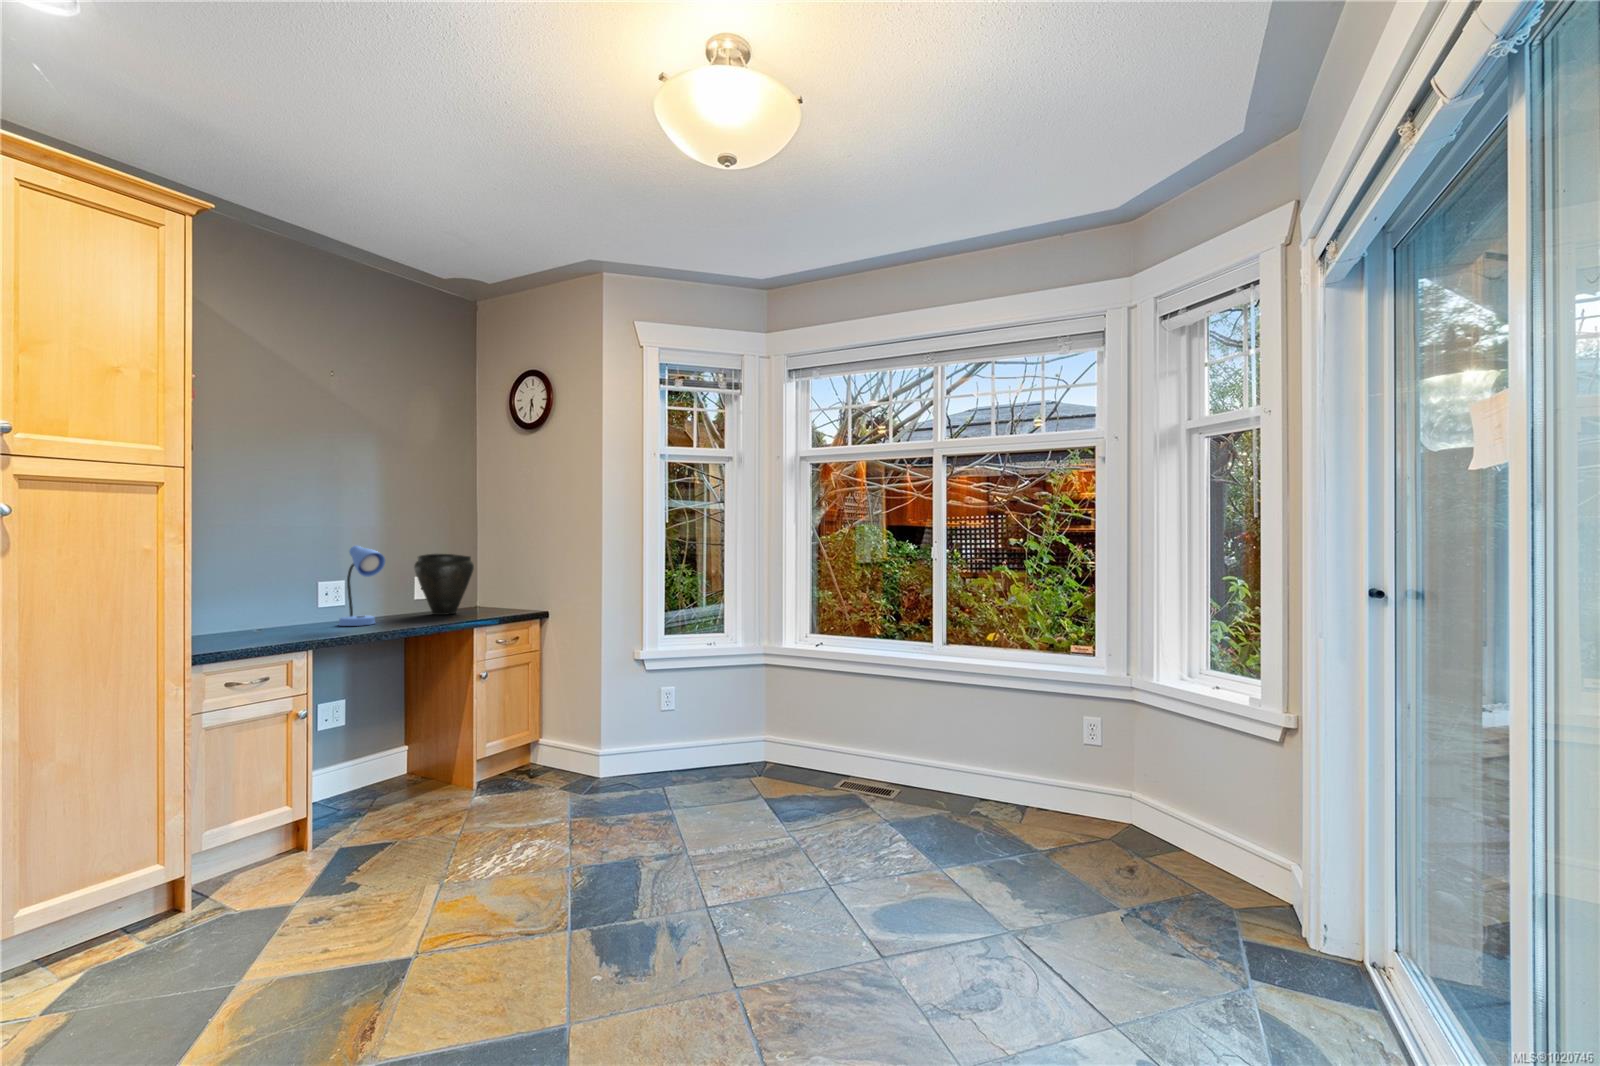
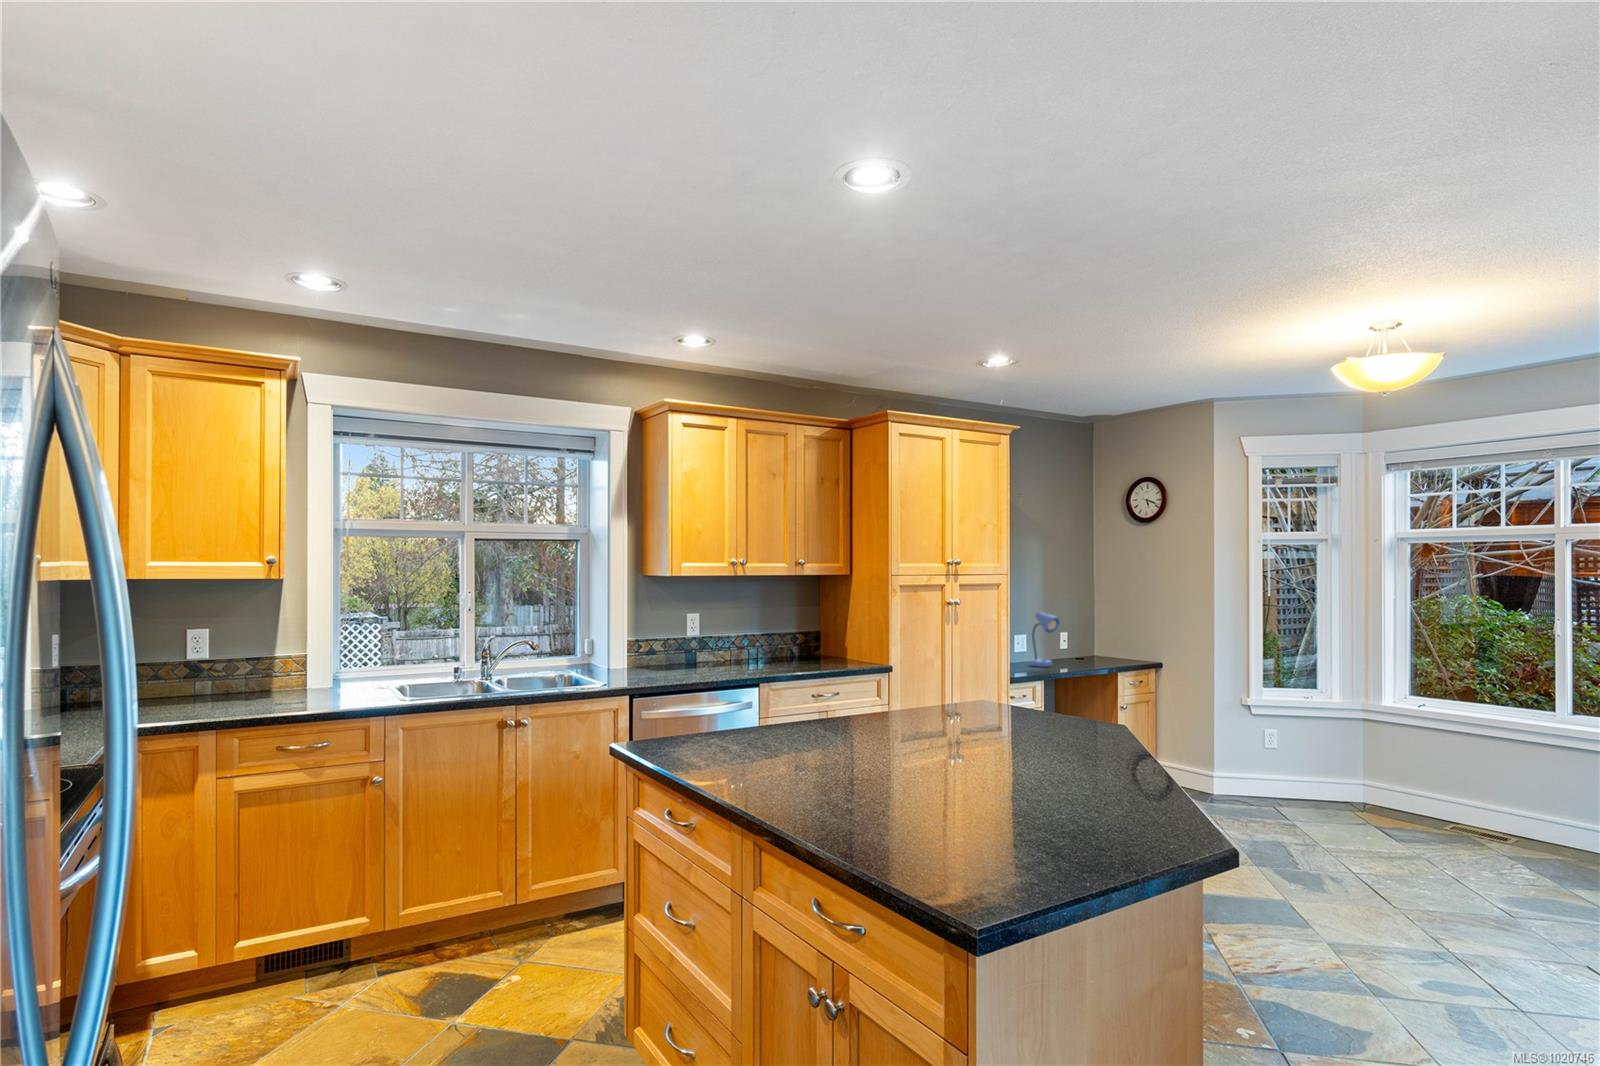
vase: present [414,554,474,615] -> none [1064,615,1106,661]

